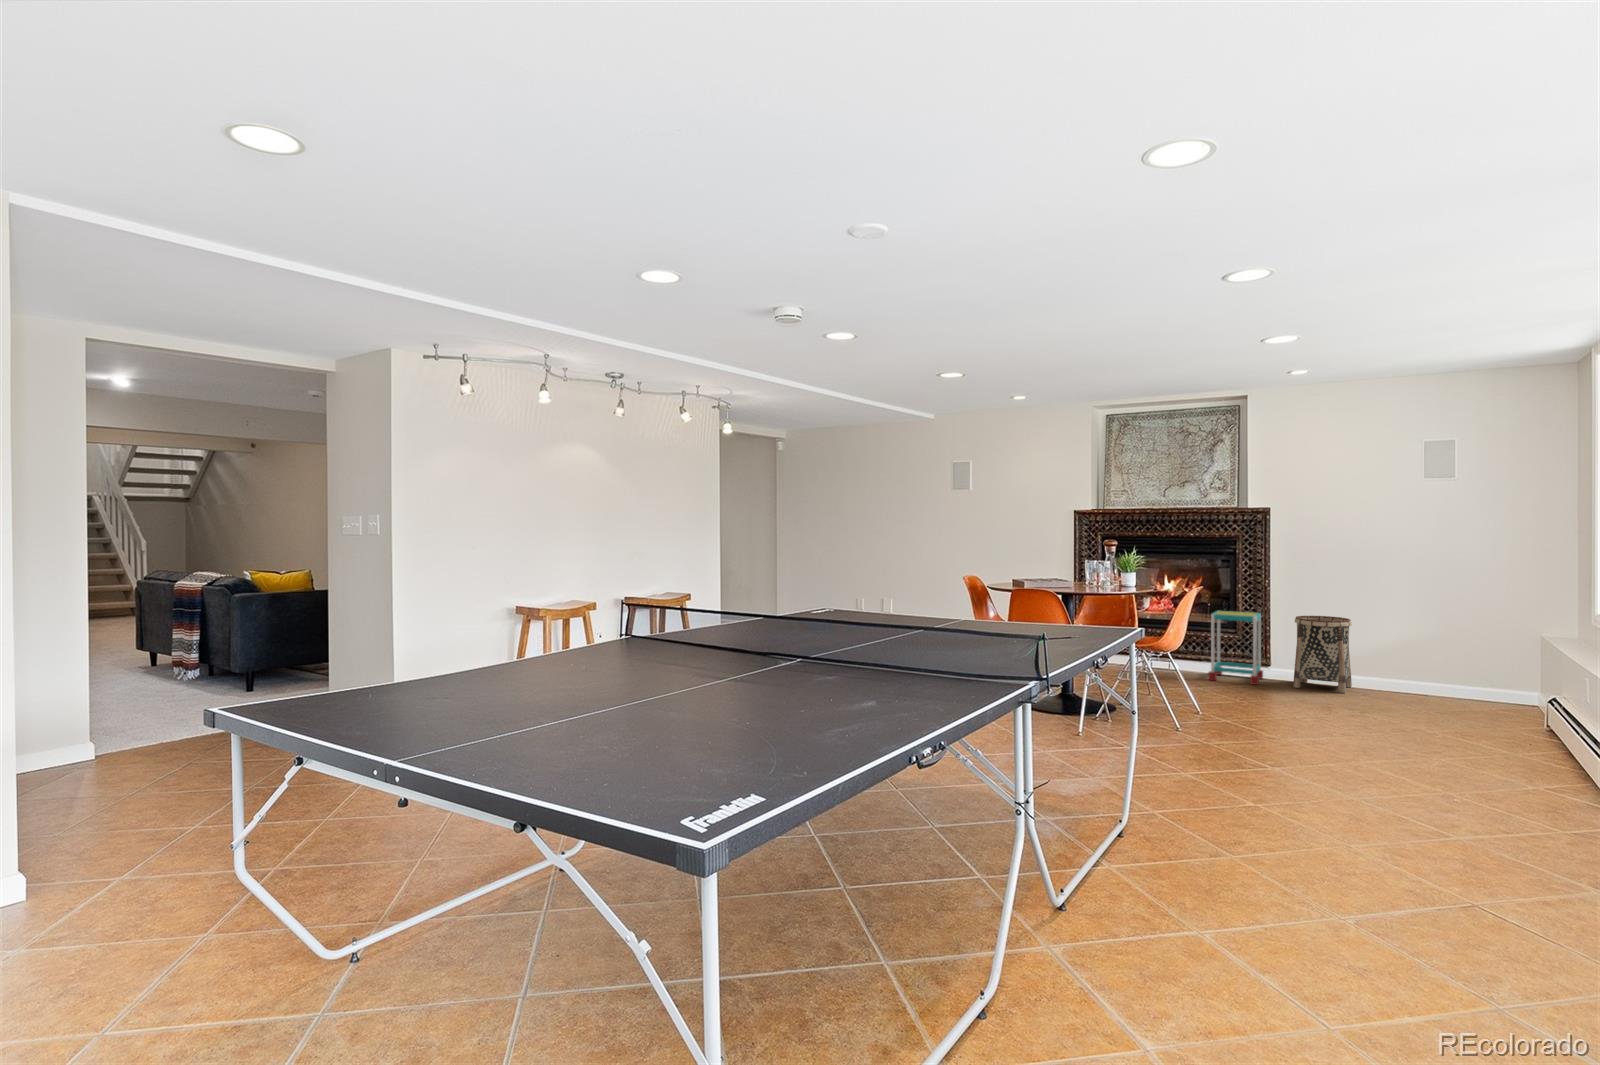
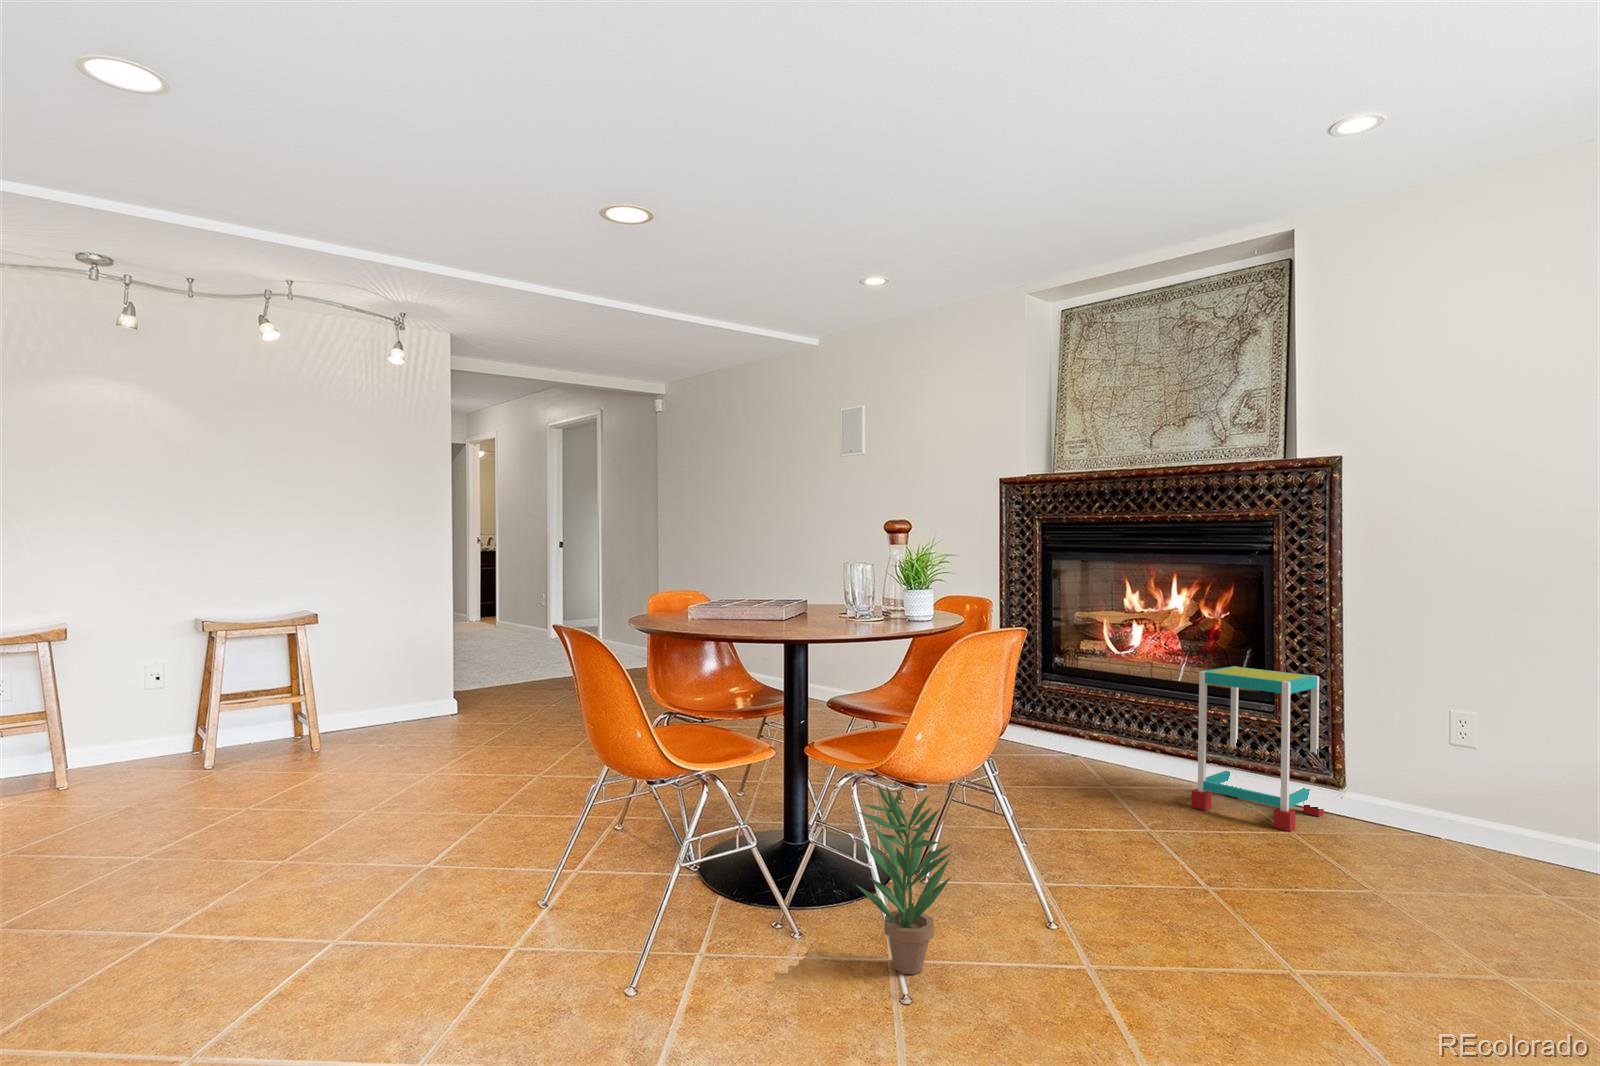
basket: present [1293,616,1352,693] -> none [1369,688,1525,880]
potted plant: none [1172,662,1212,732] -> present [856,784,951,975]

